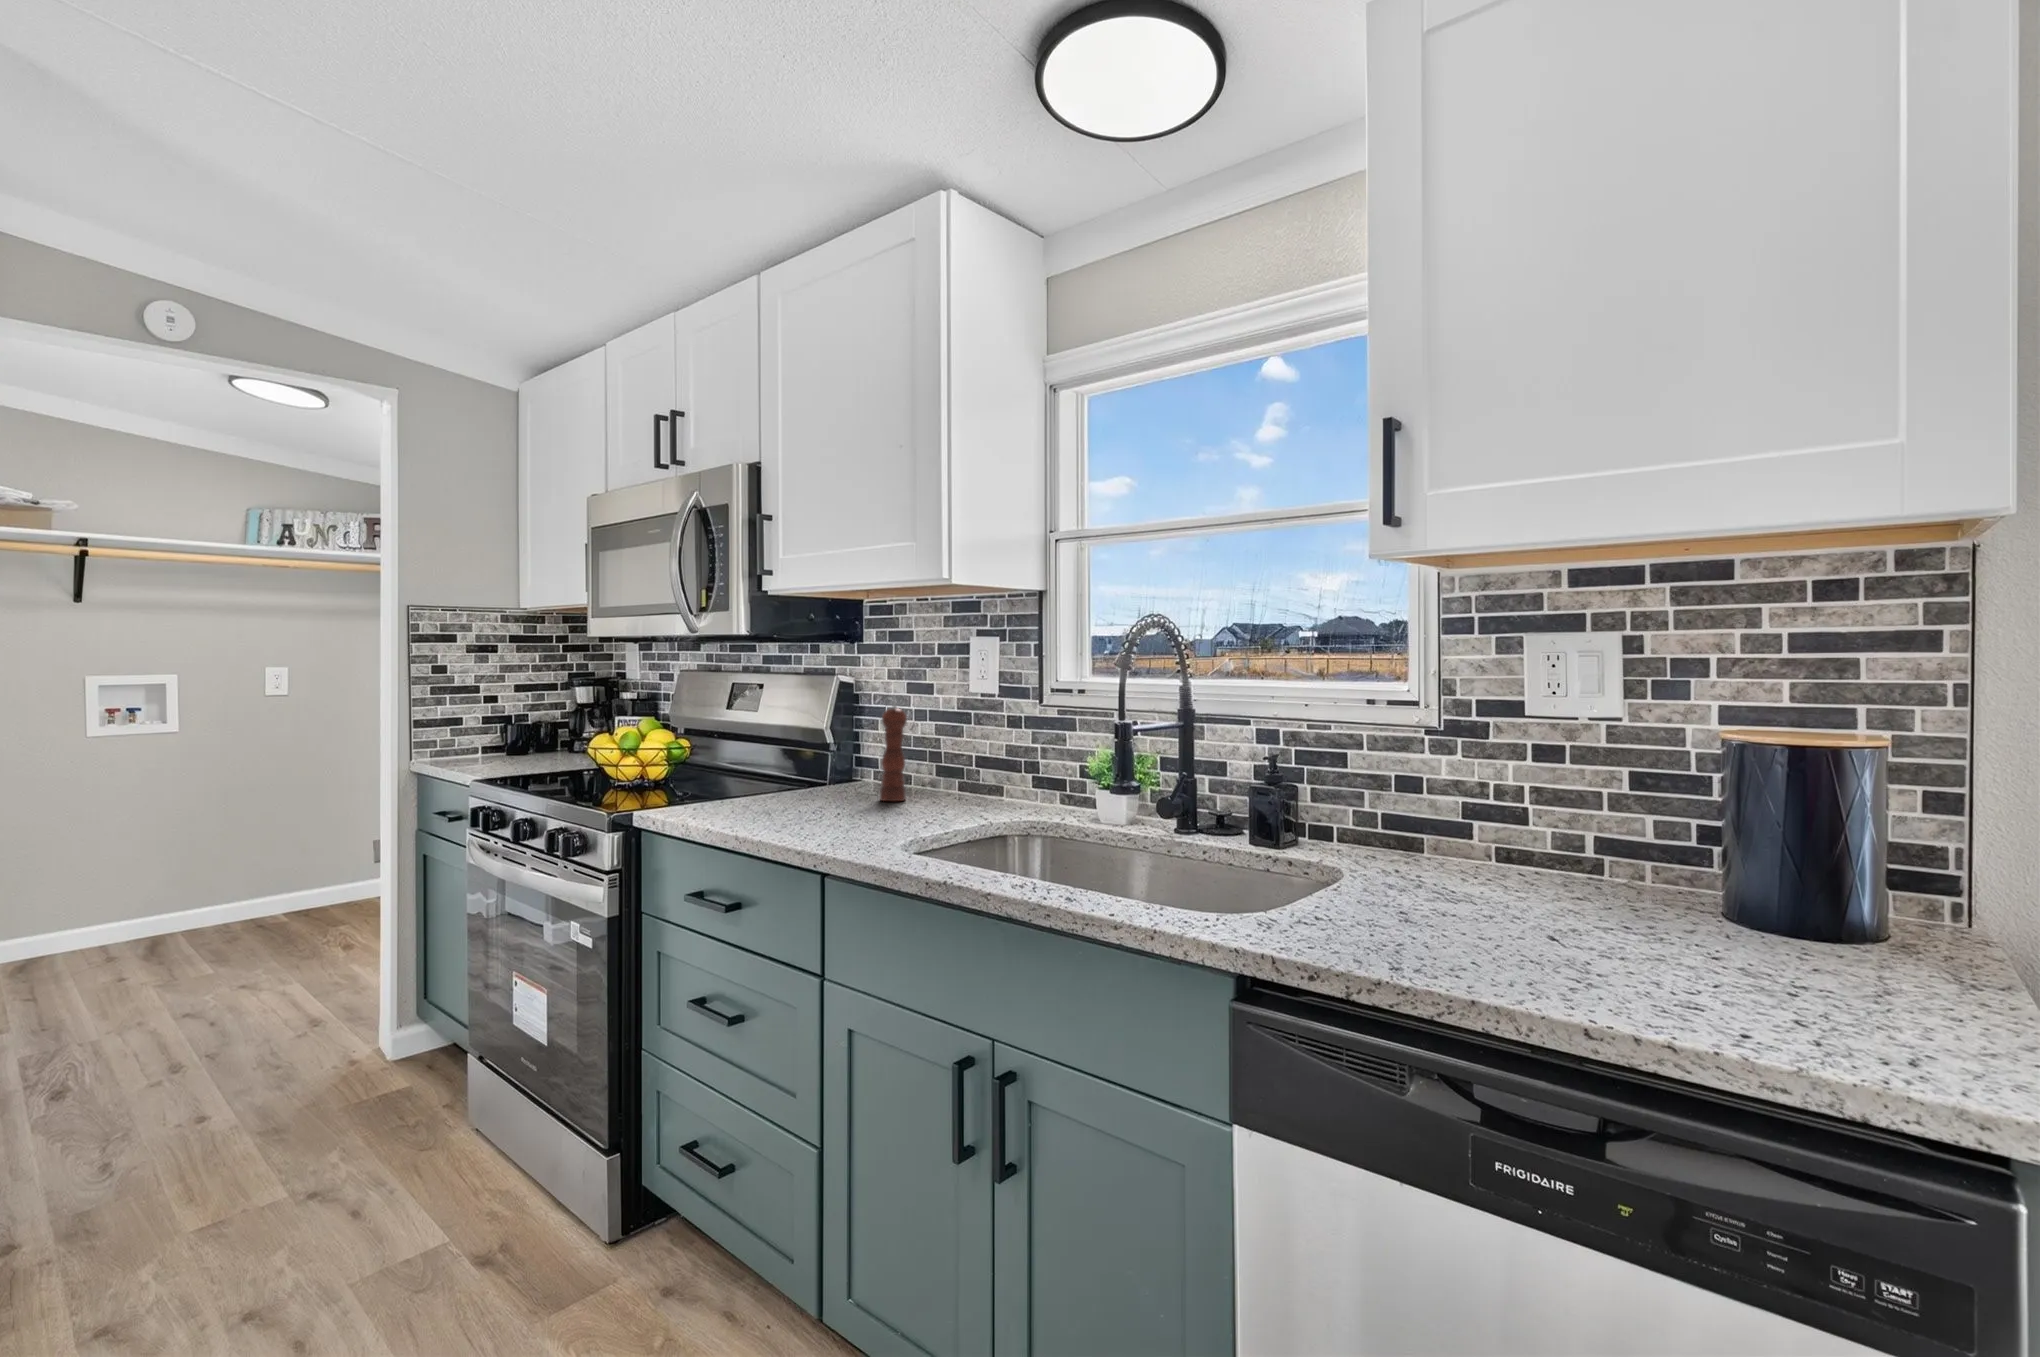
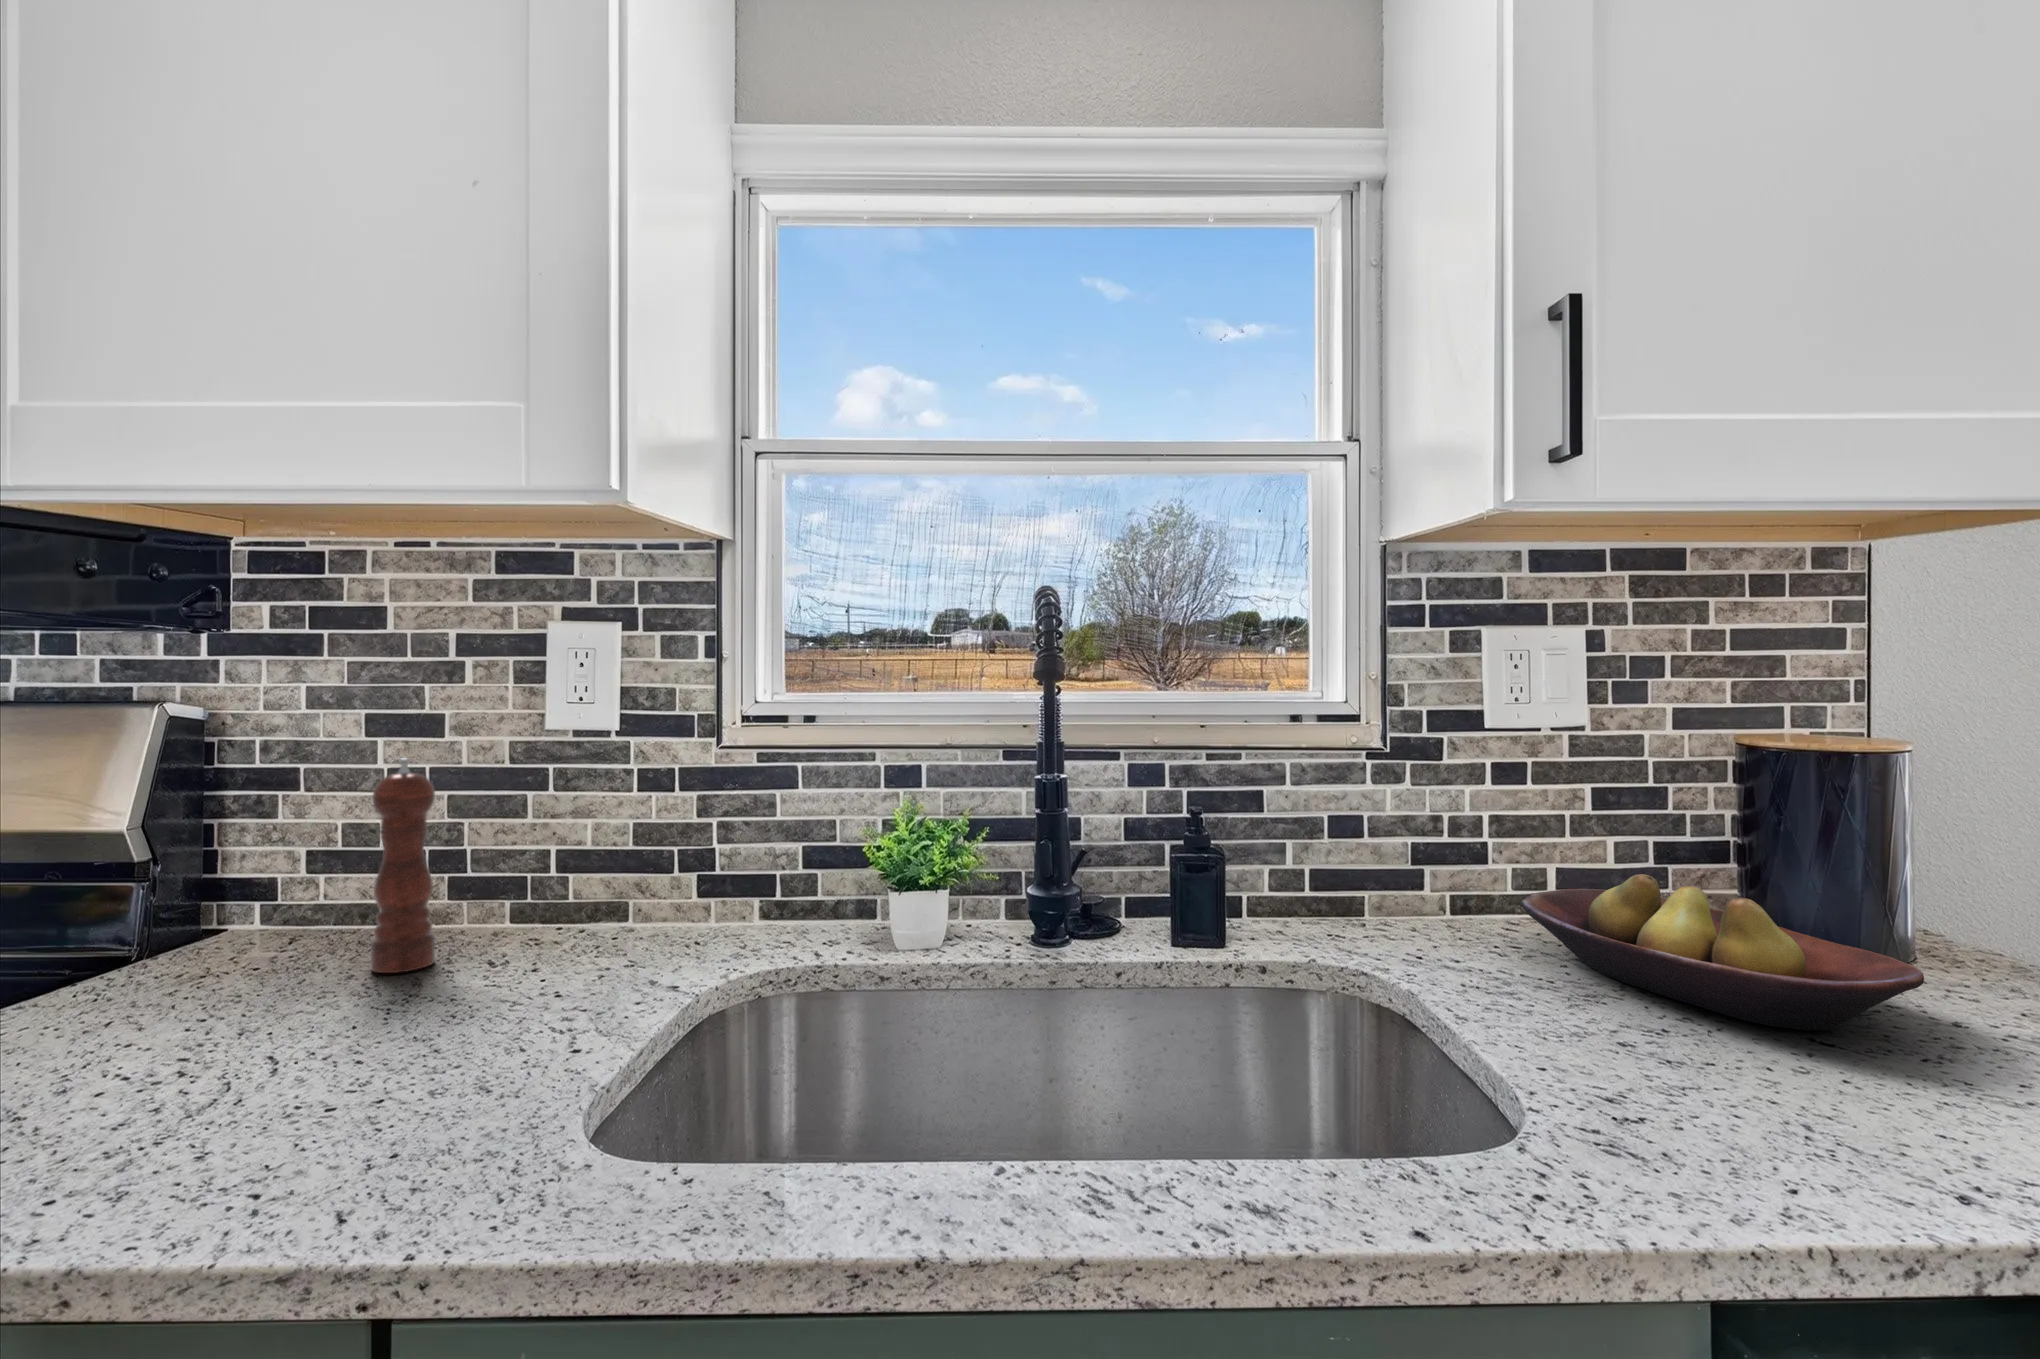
fruit bowl: none [1457,827,1670,940] -> present [1522,874,1924,1030]

